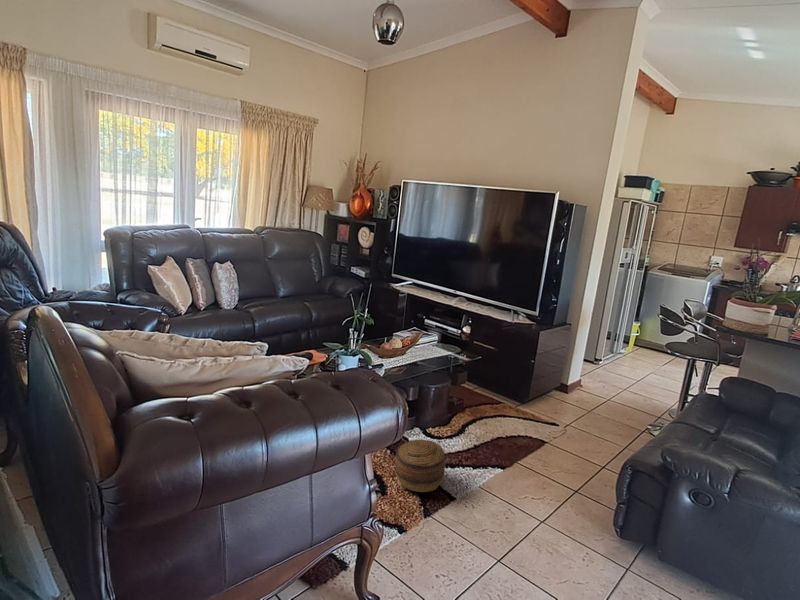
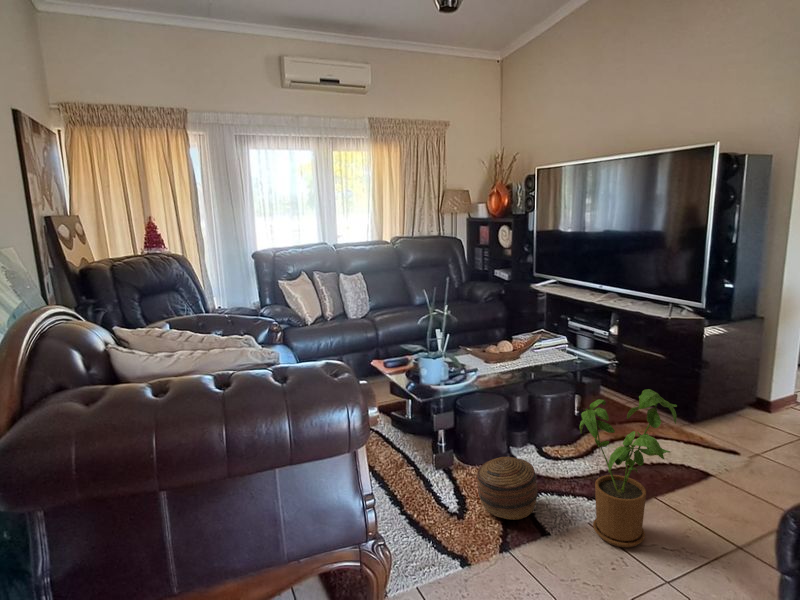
house plant: none [480,382,553,503] -> present [580,389,677,547]

